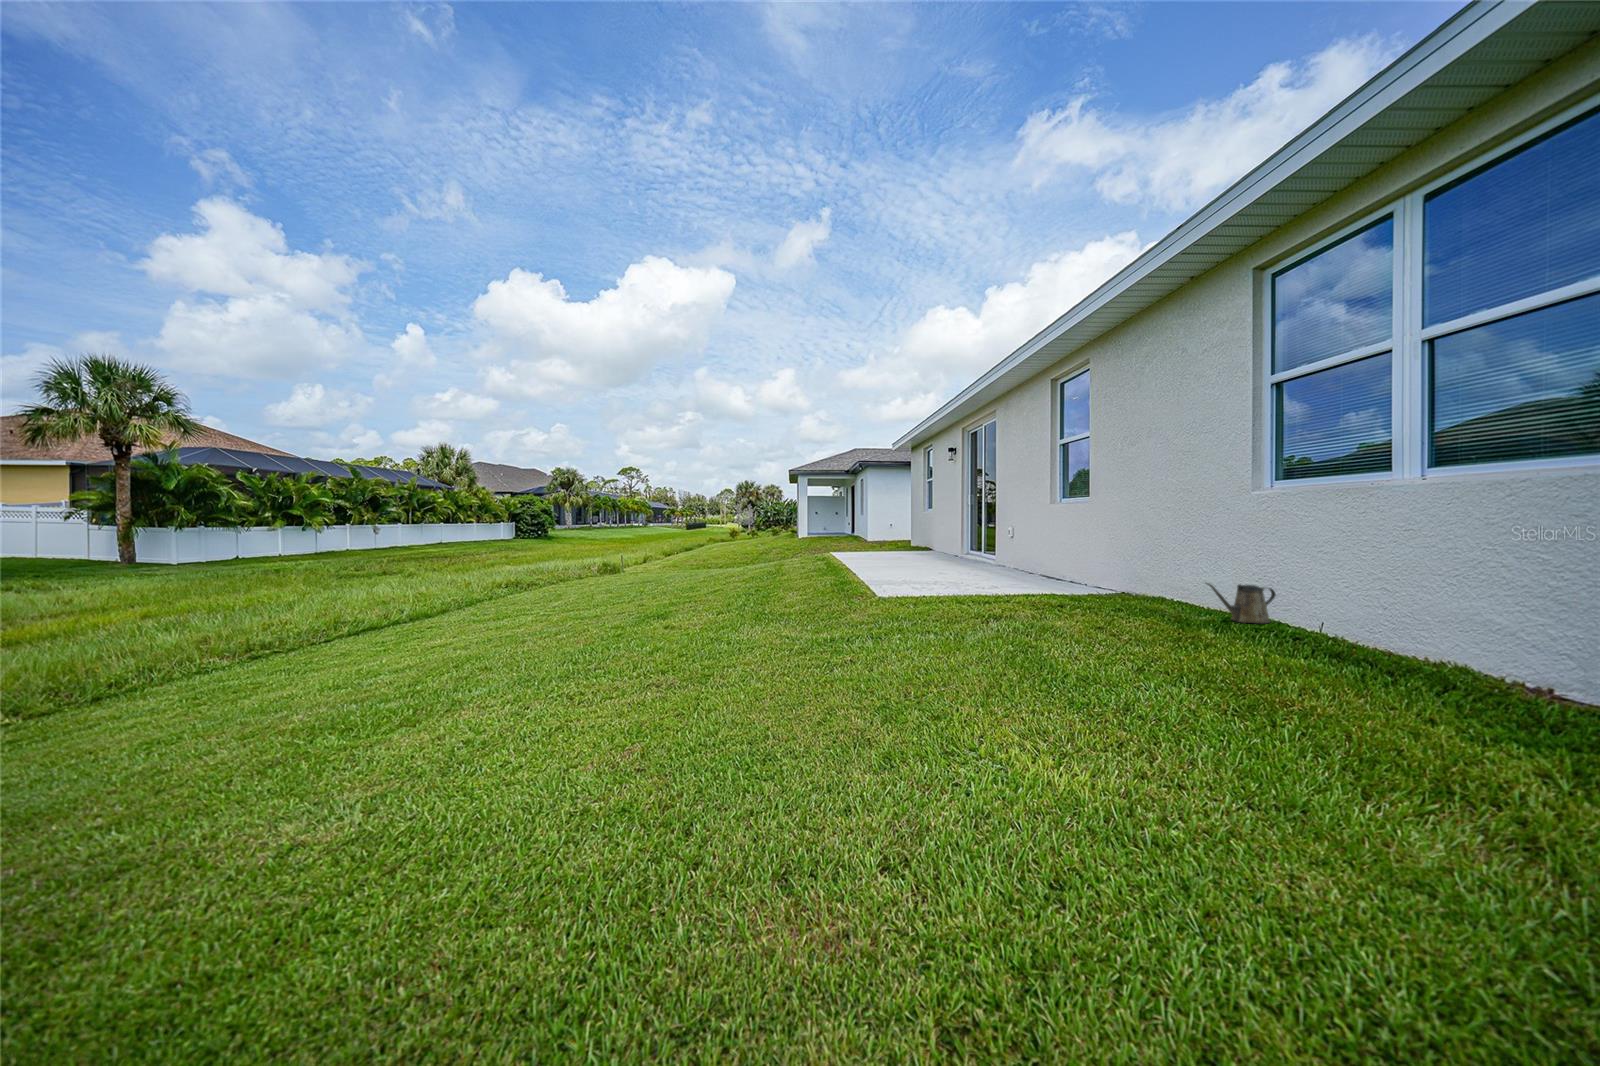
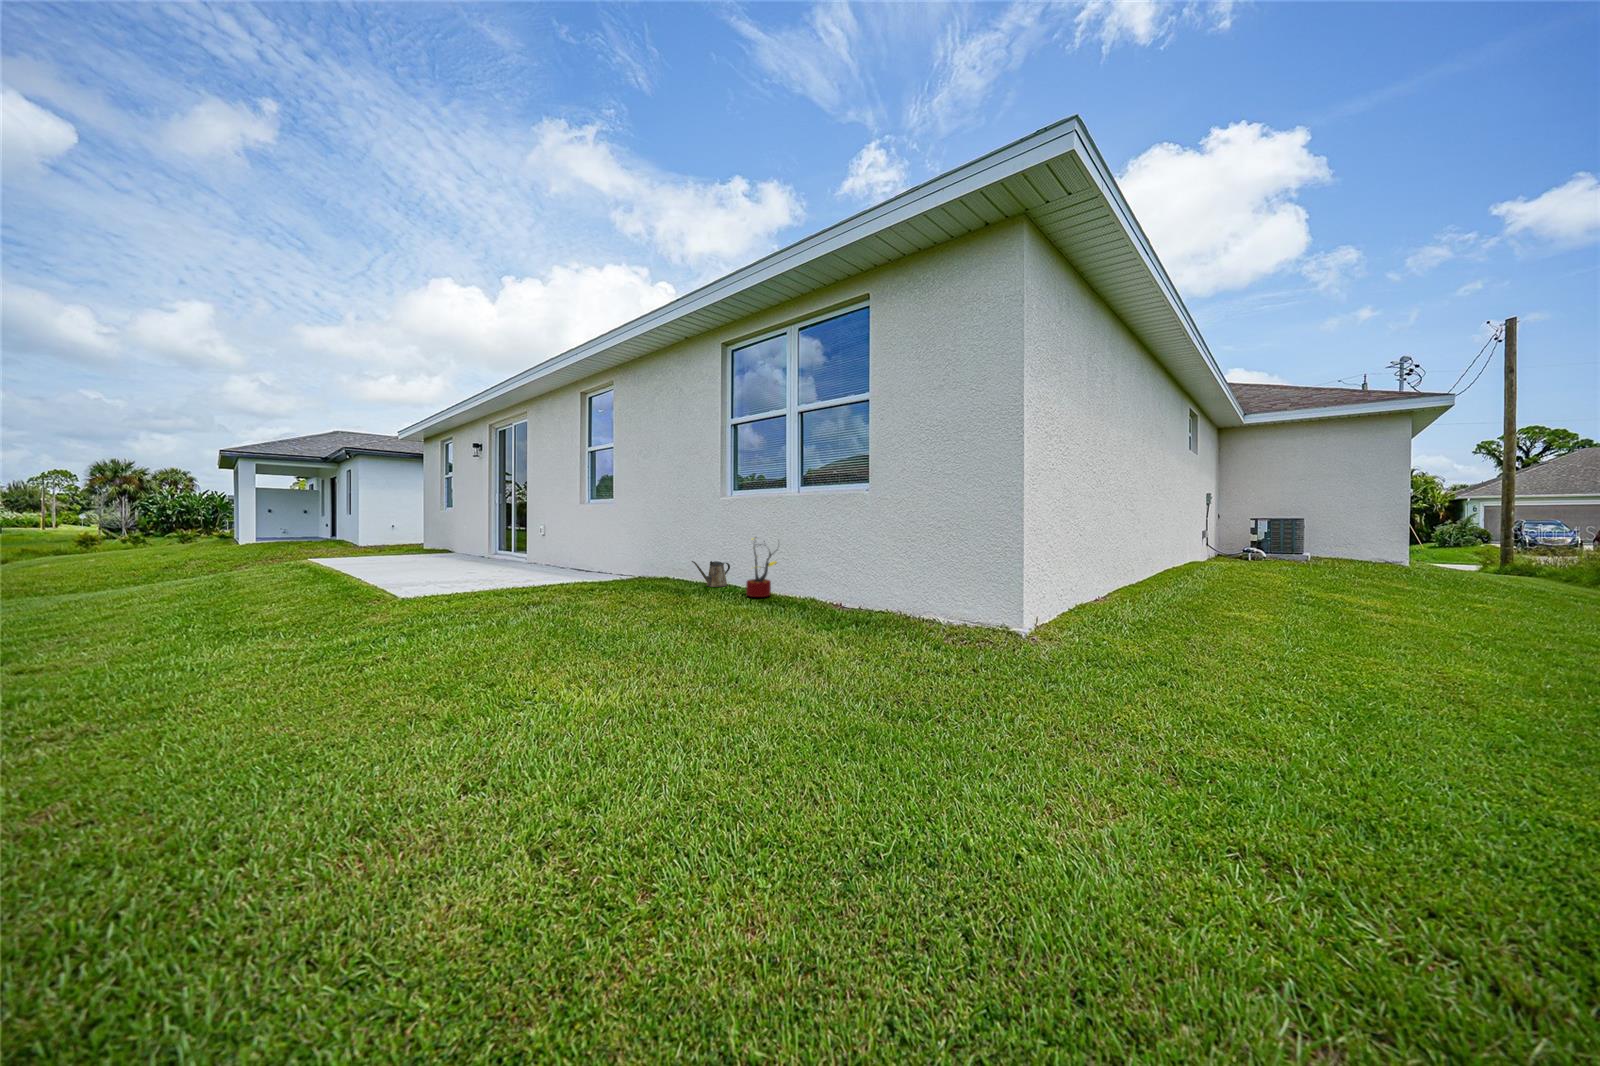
decorative plant: none [1312,550,1392,653] -> present [746,538,777,597]

